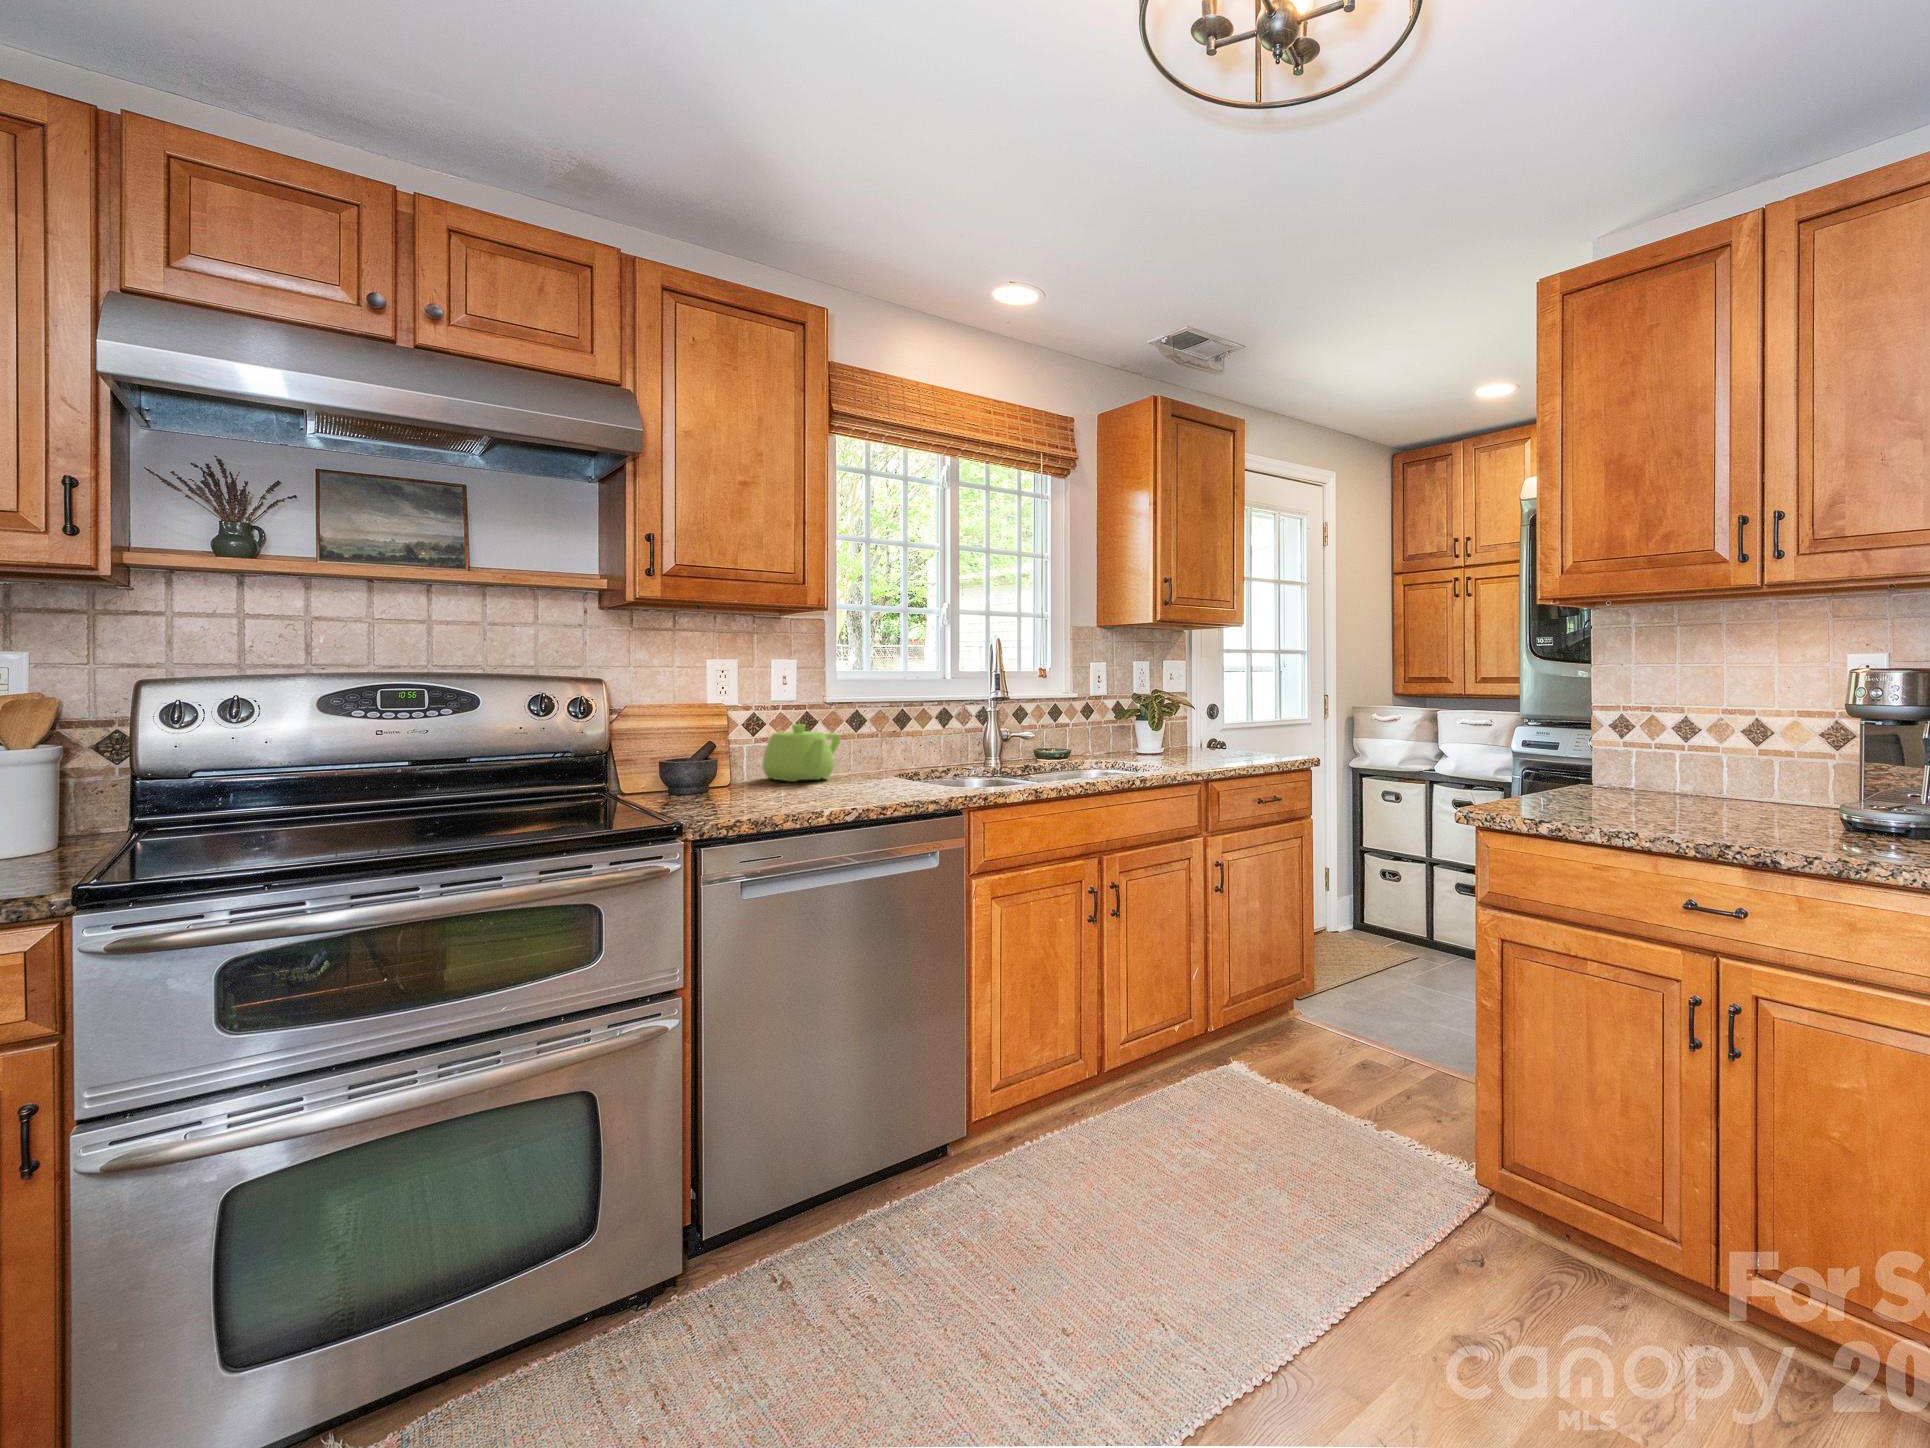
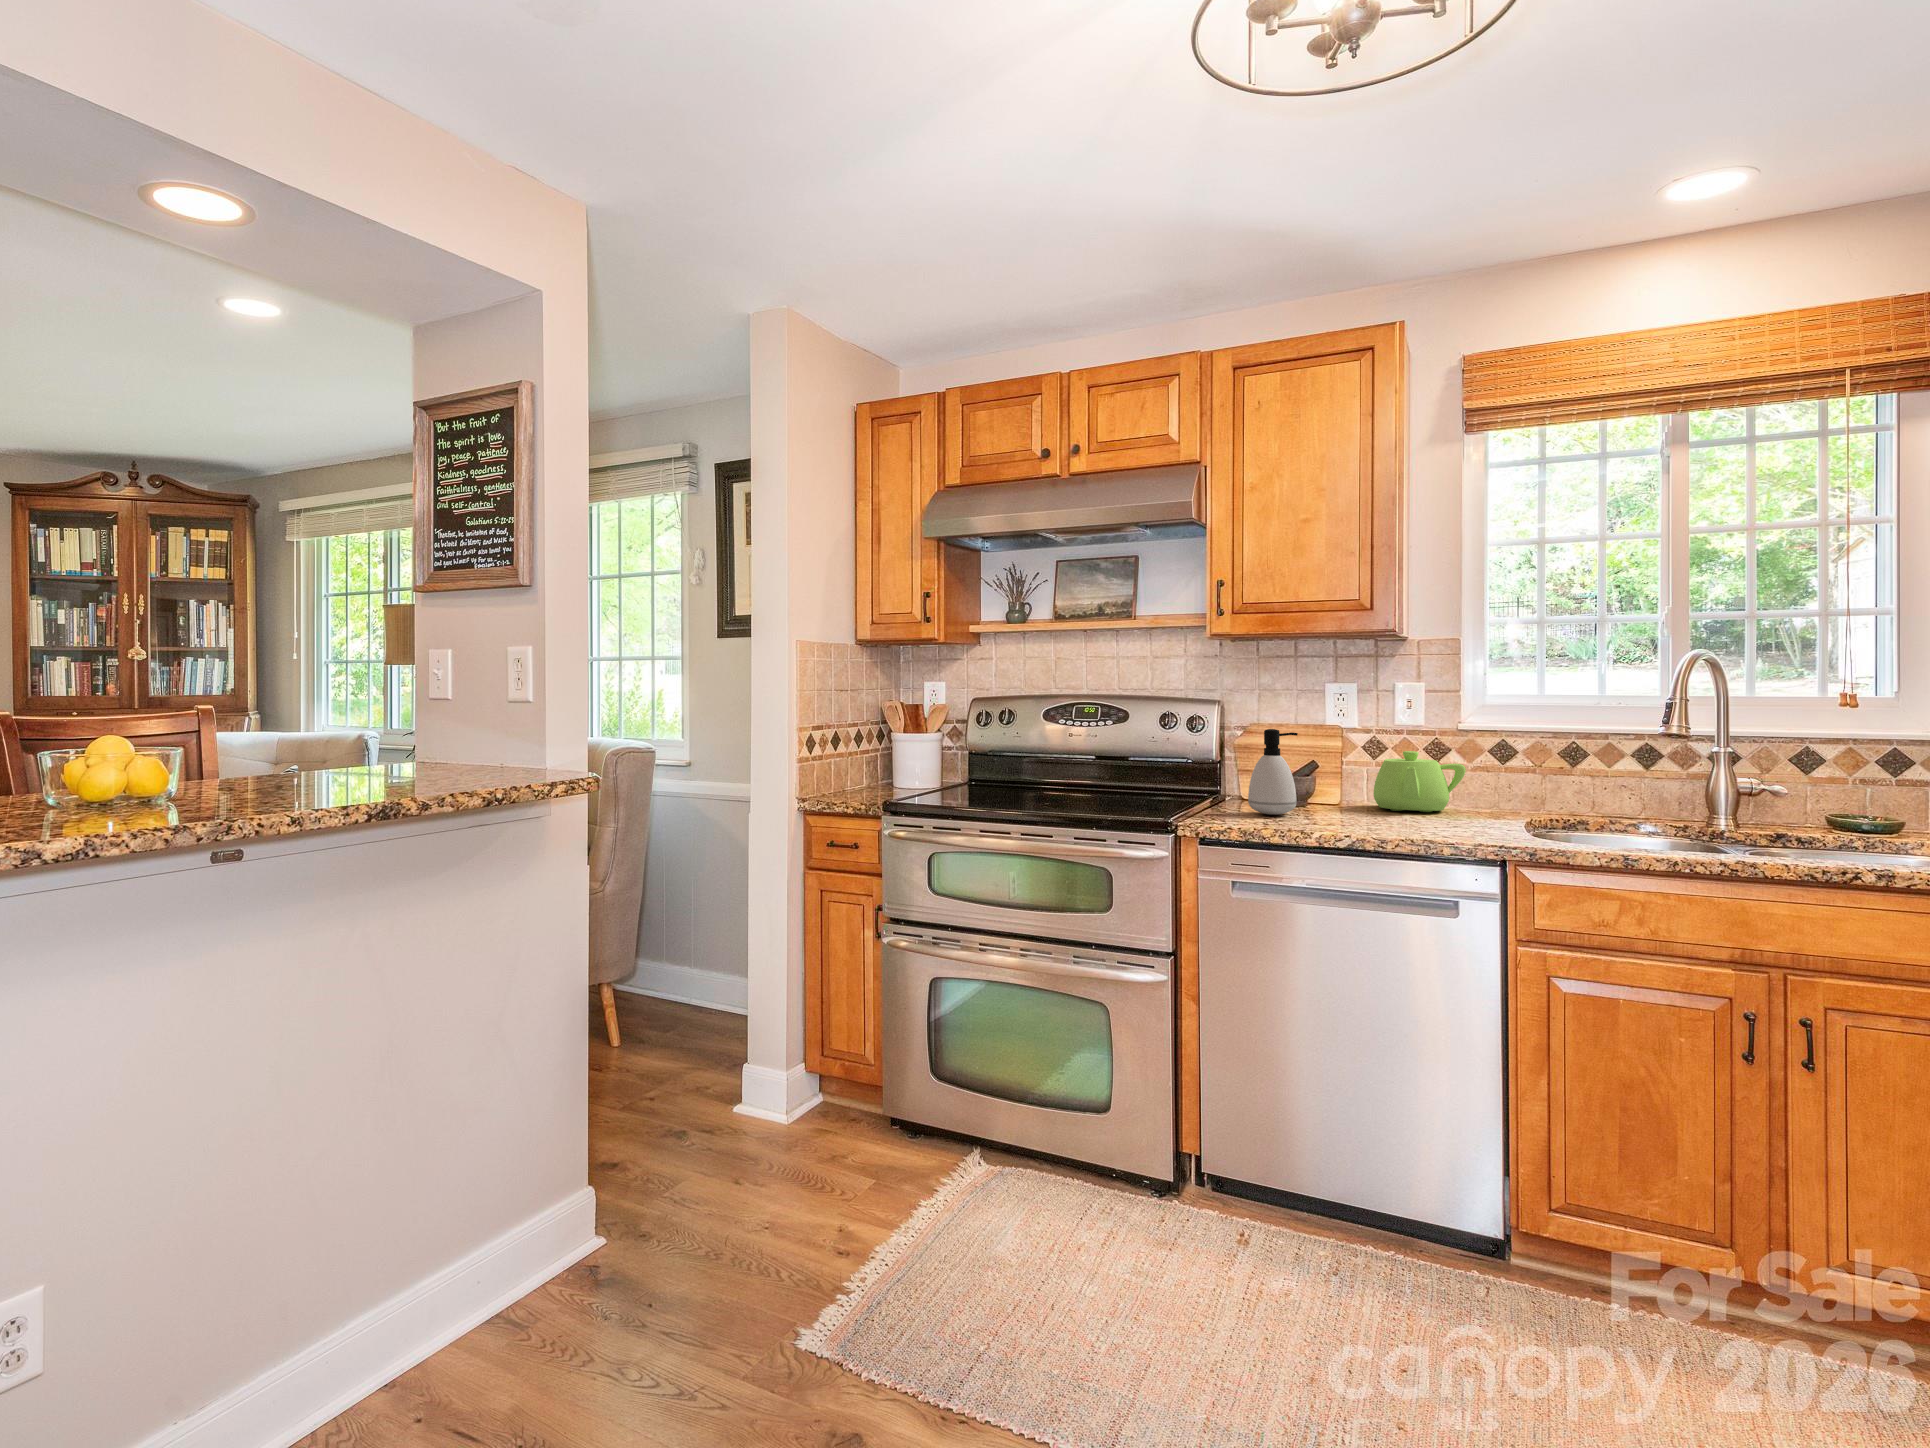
soap dispenser: none [690,707,743,801] -> present [1248,729,1298,815]

